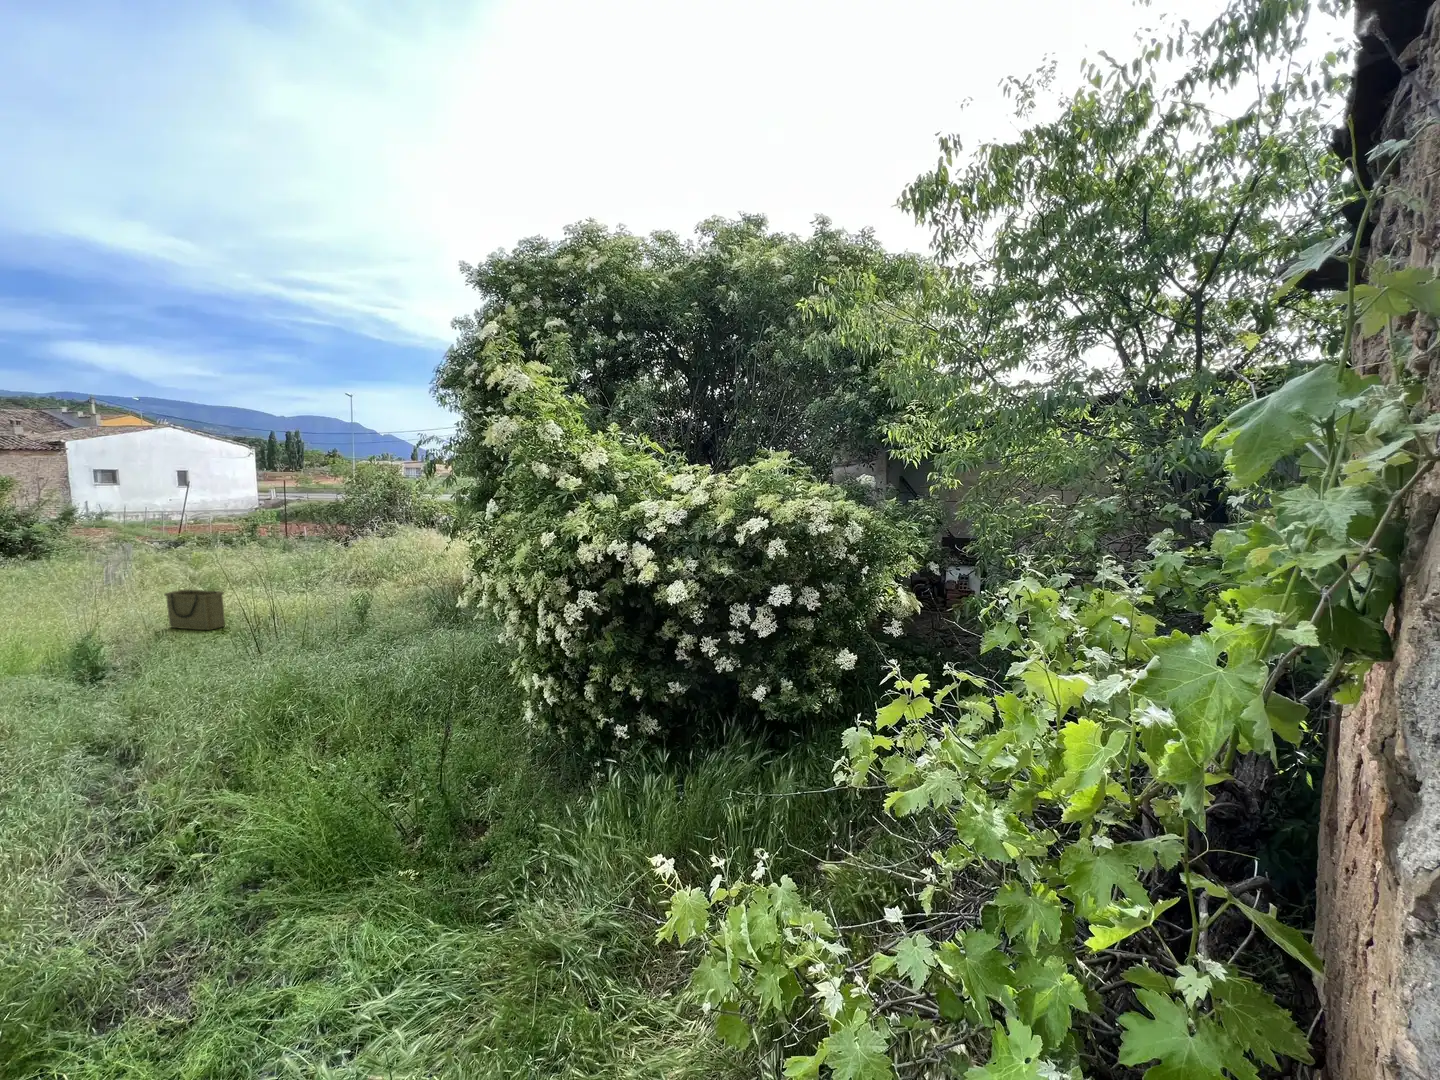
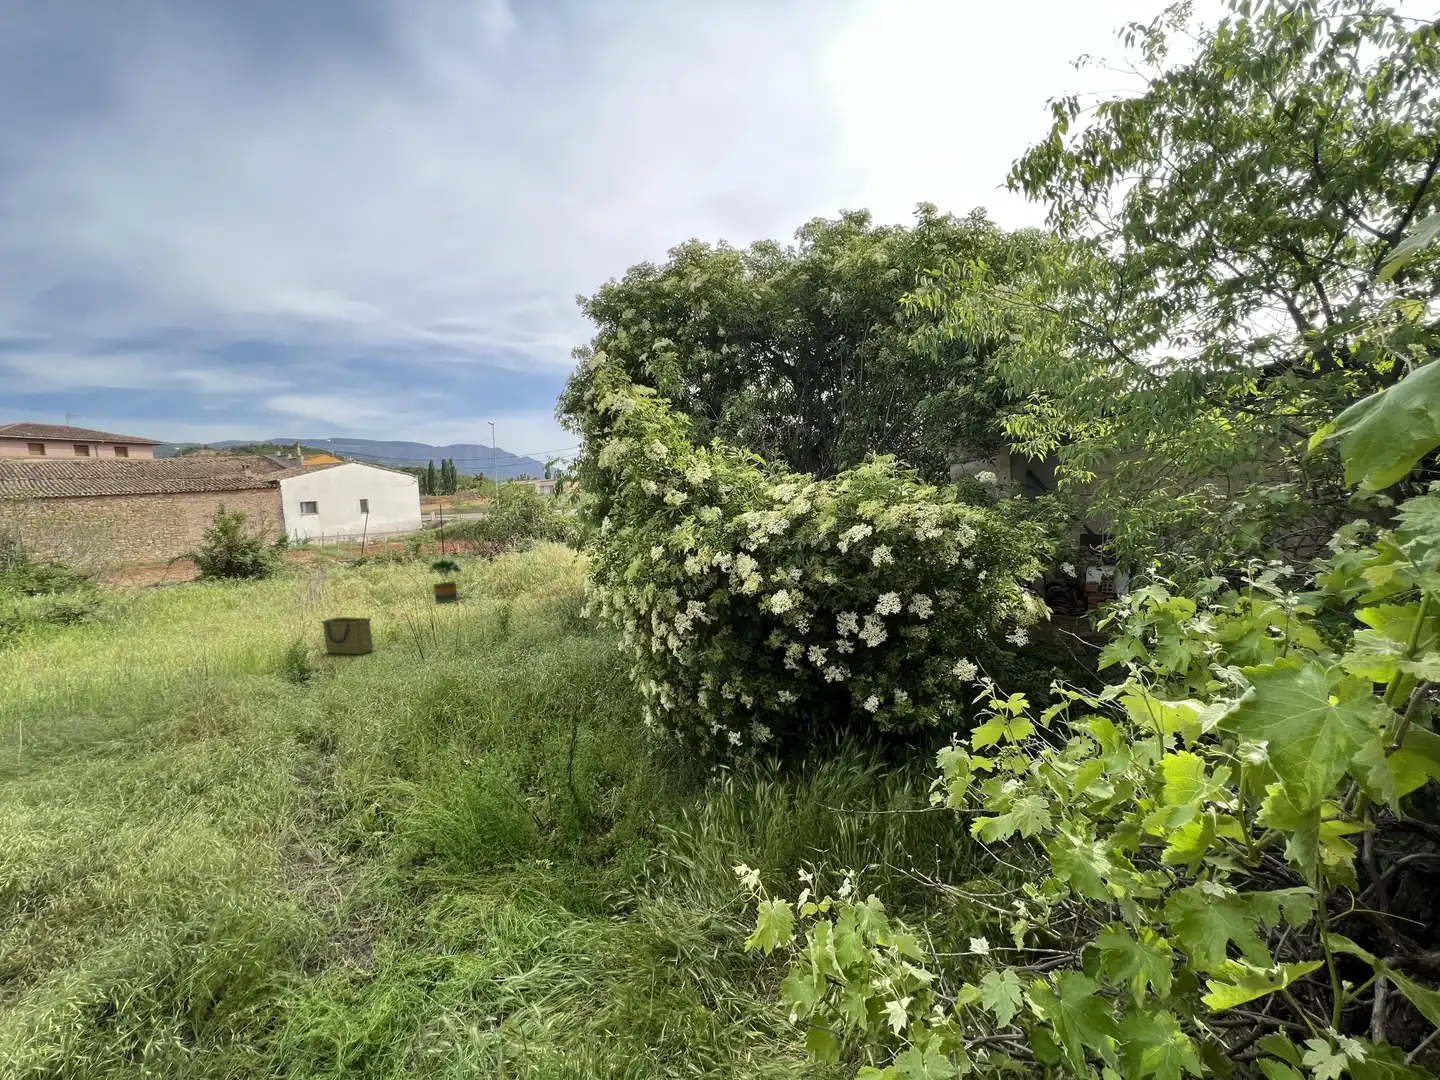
potted tree: none [293,532,331,577] -> present [430,561,461,603]

